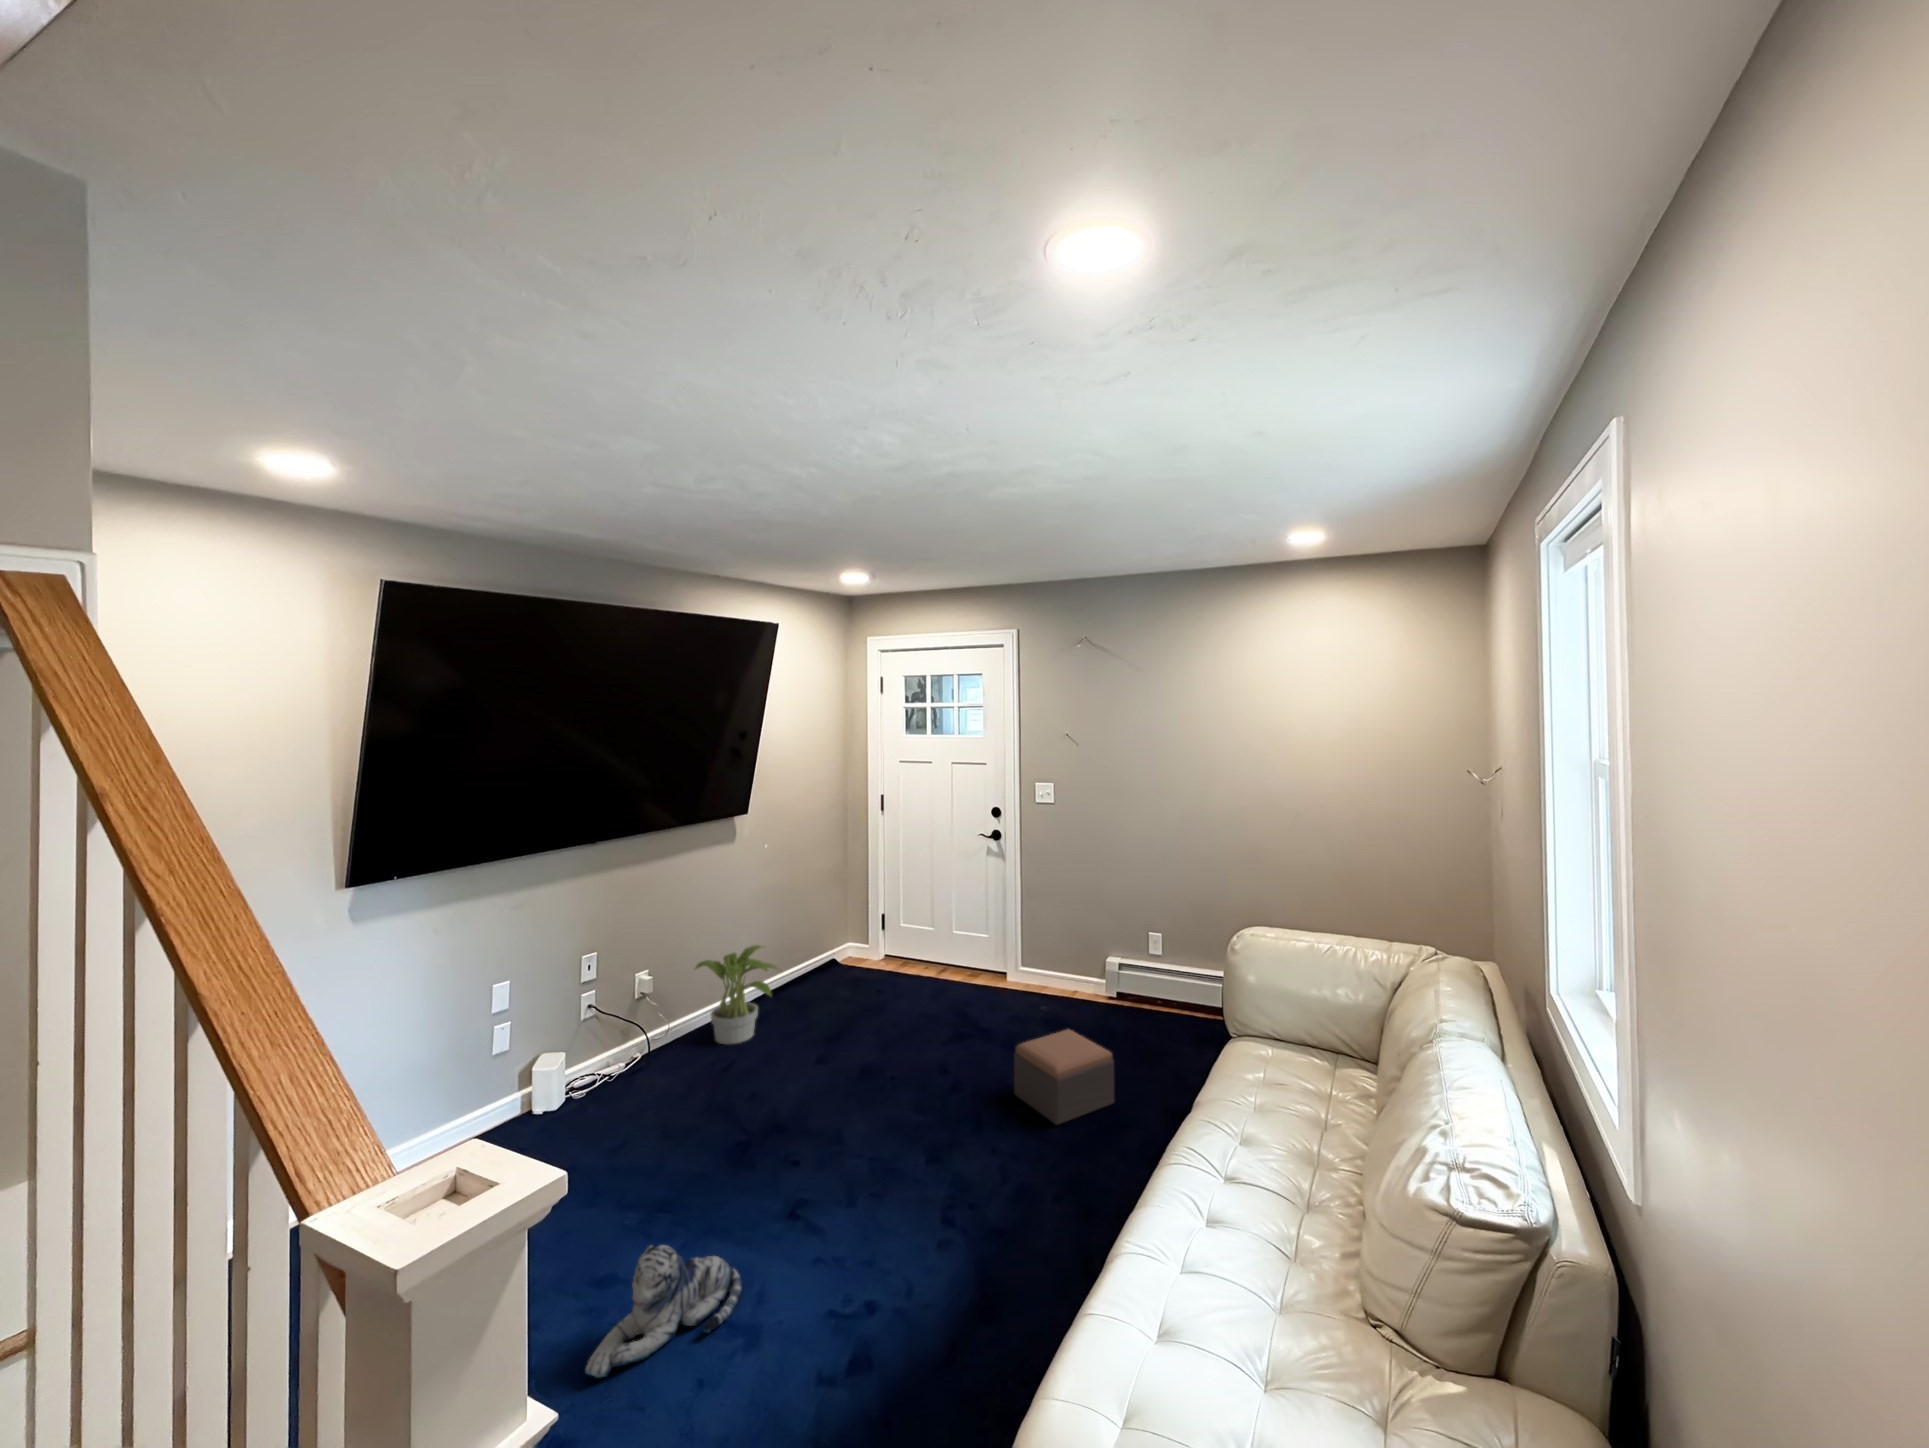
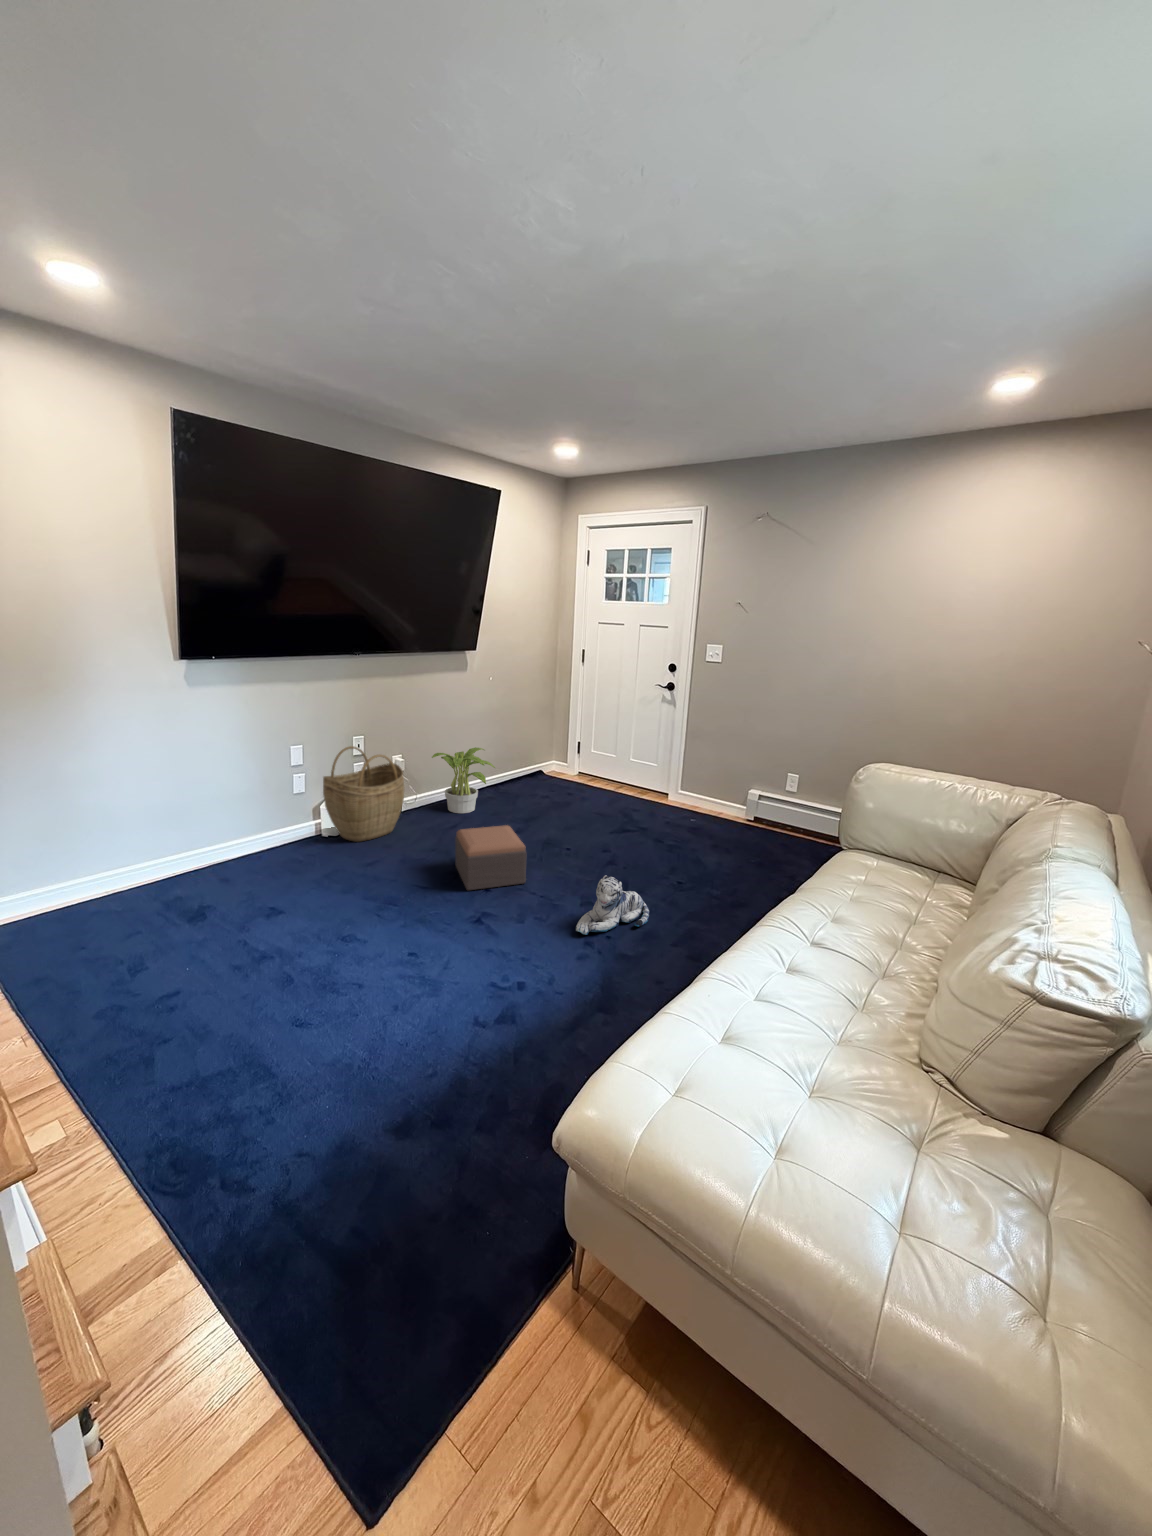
woven basket: none [538,971,658,1116] -> present [323,746,404,842]
footstool: present [1014,1029,1114,1125] -> present [455,825,527,890]
plush toy: present [585,1245,743,1377] -> present [576,876,649,935]

